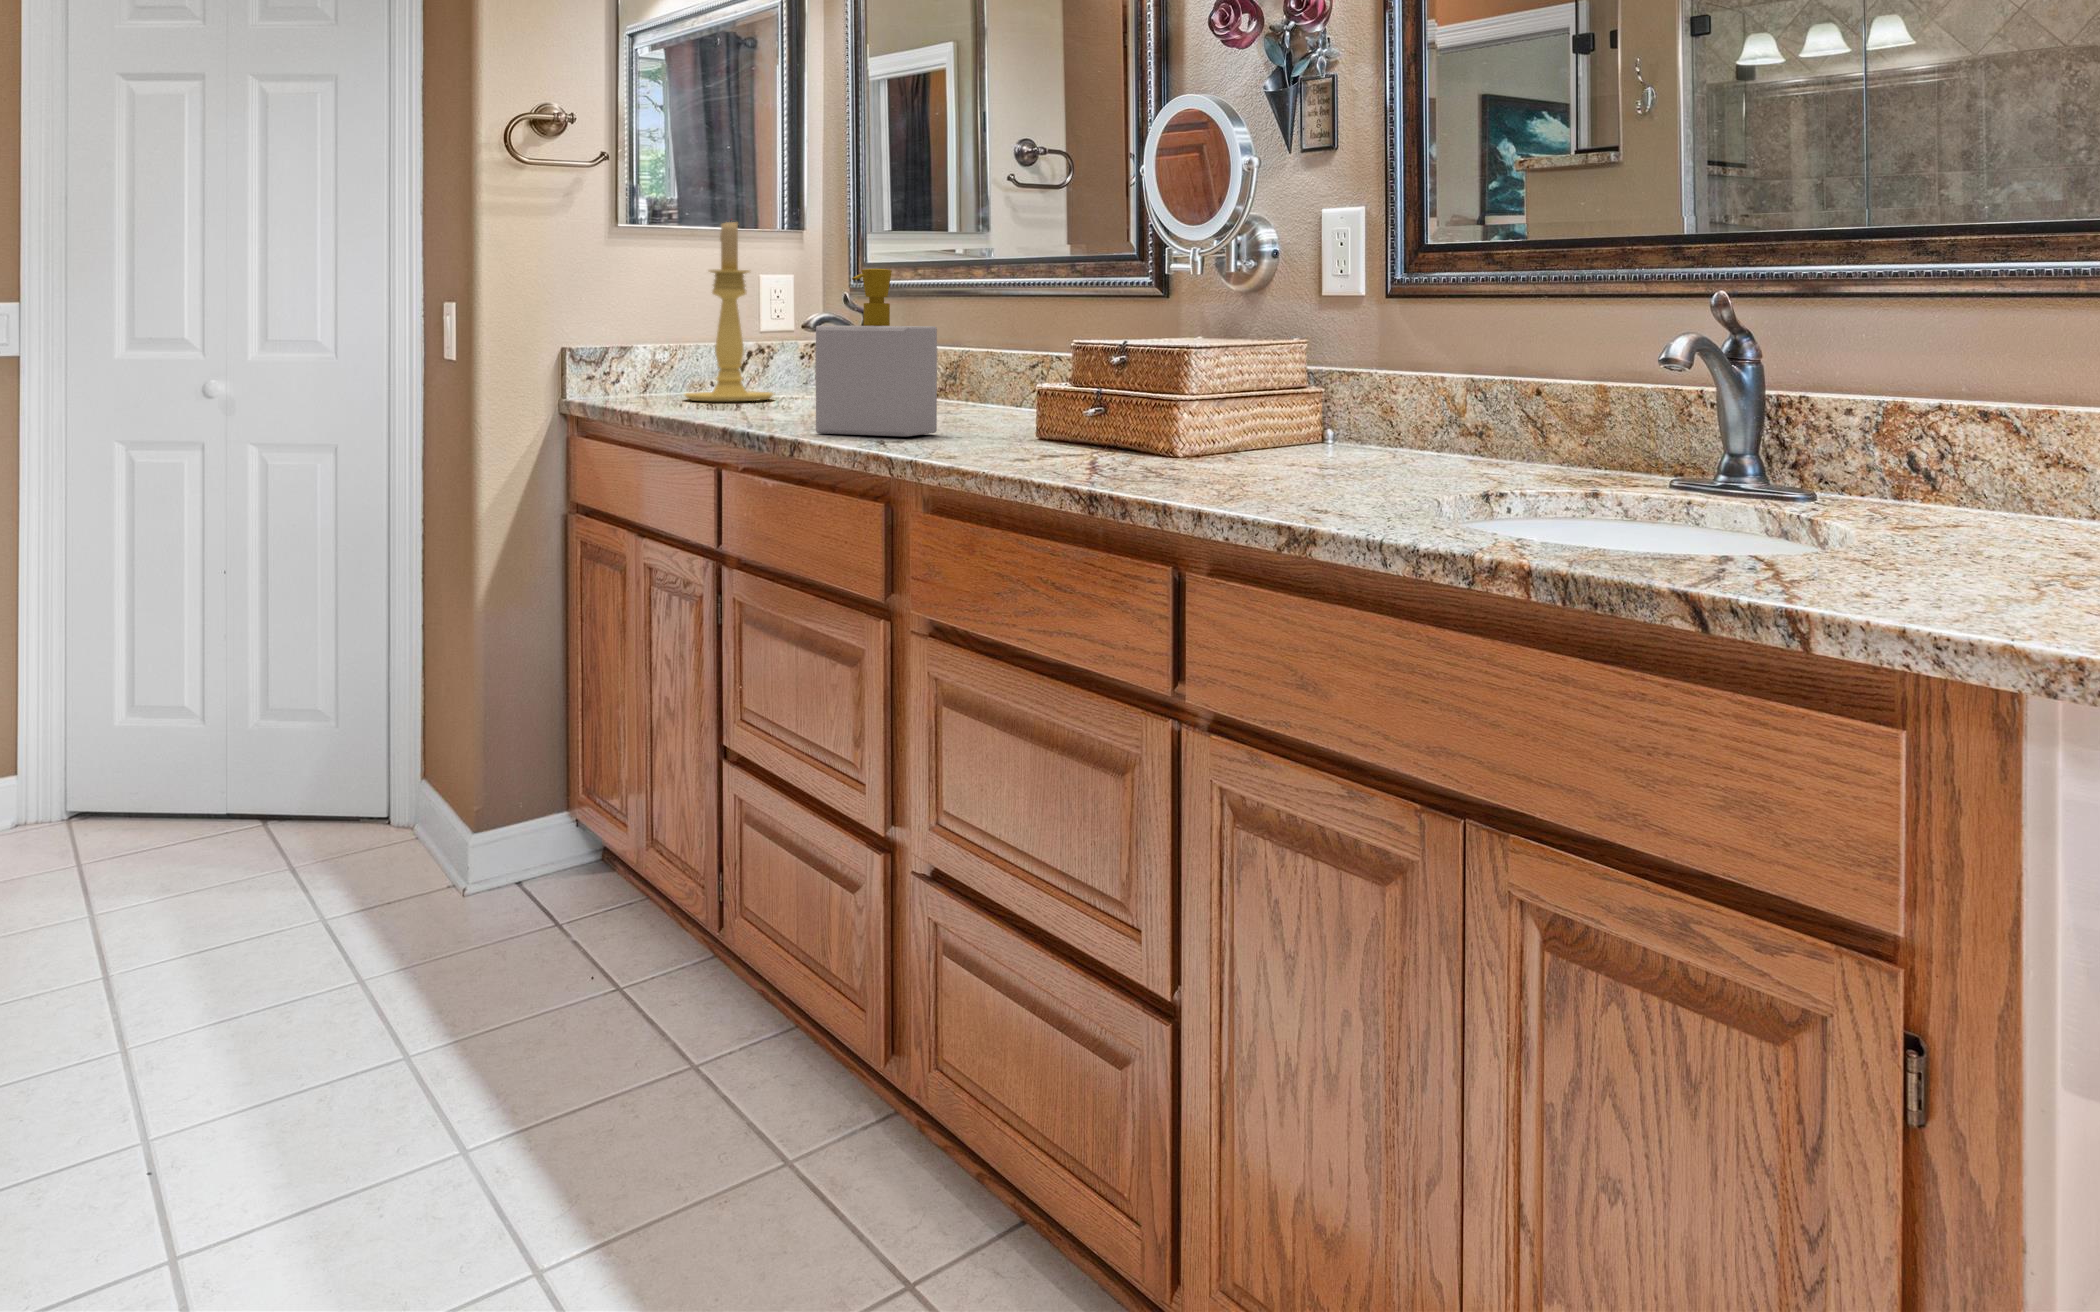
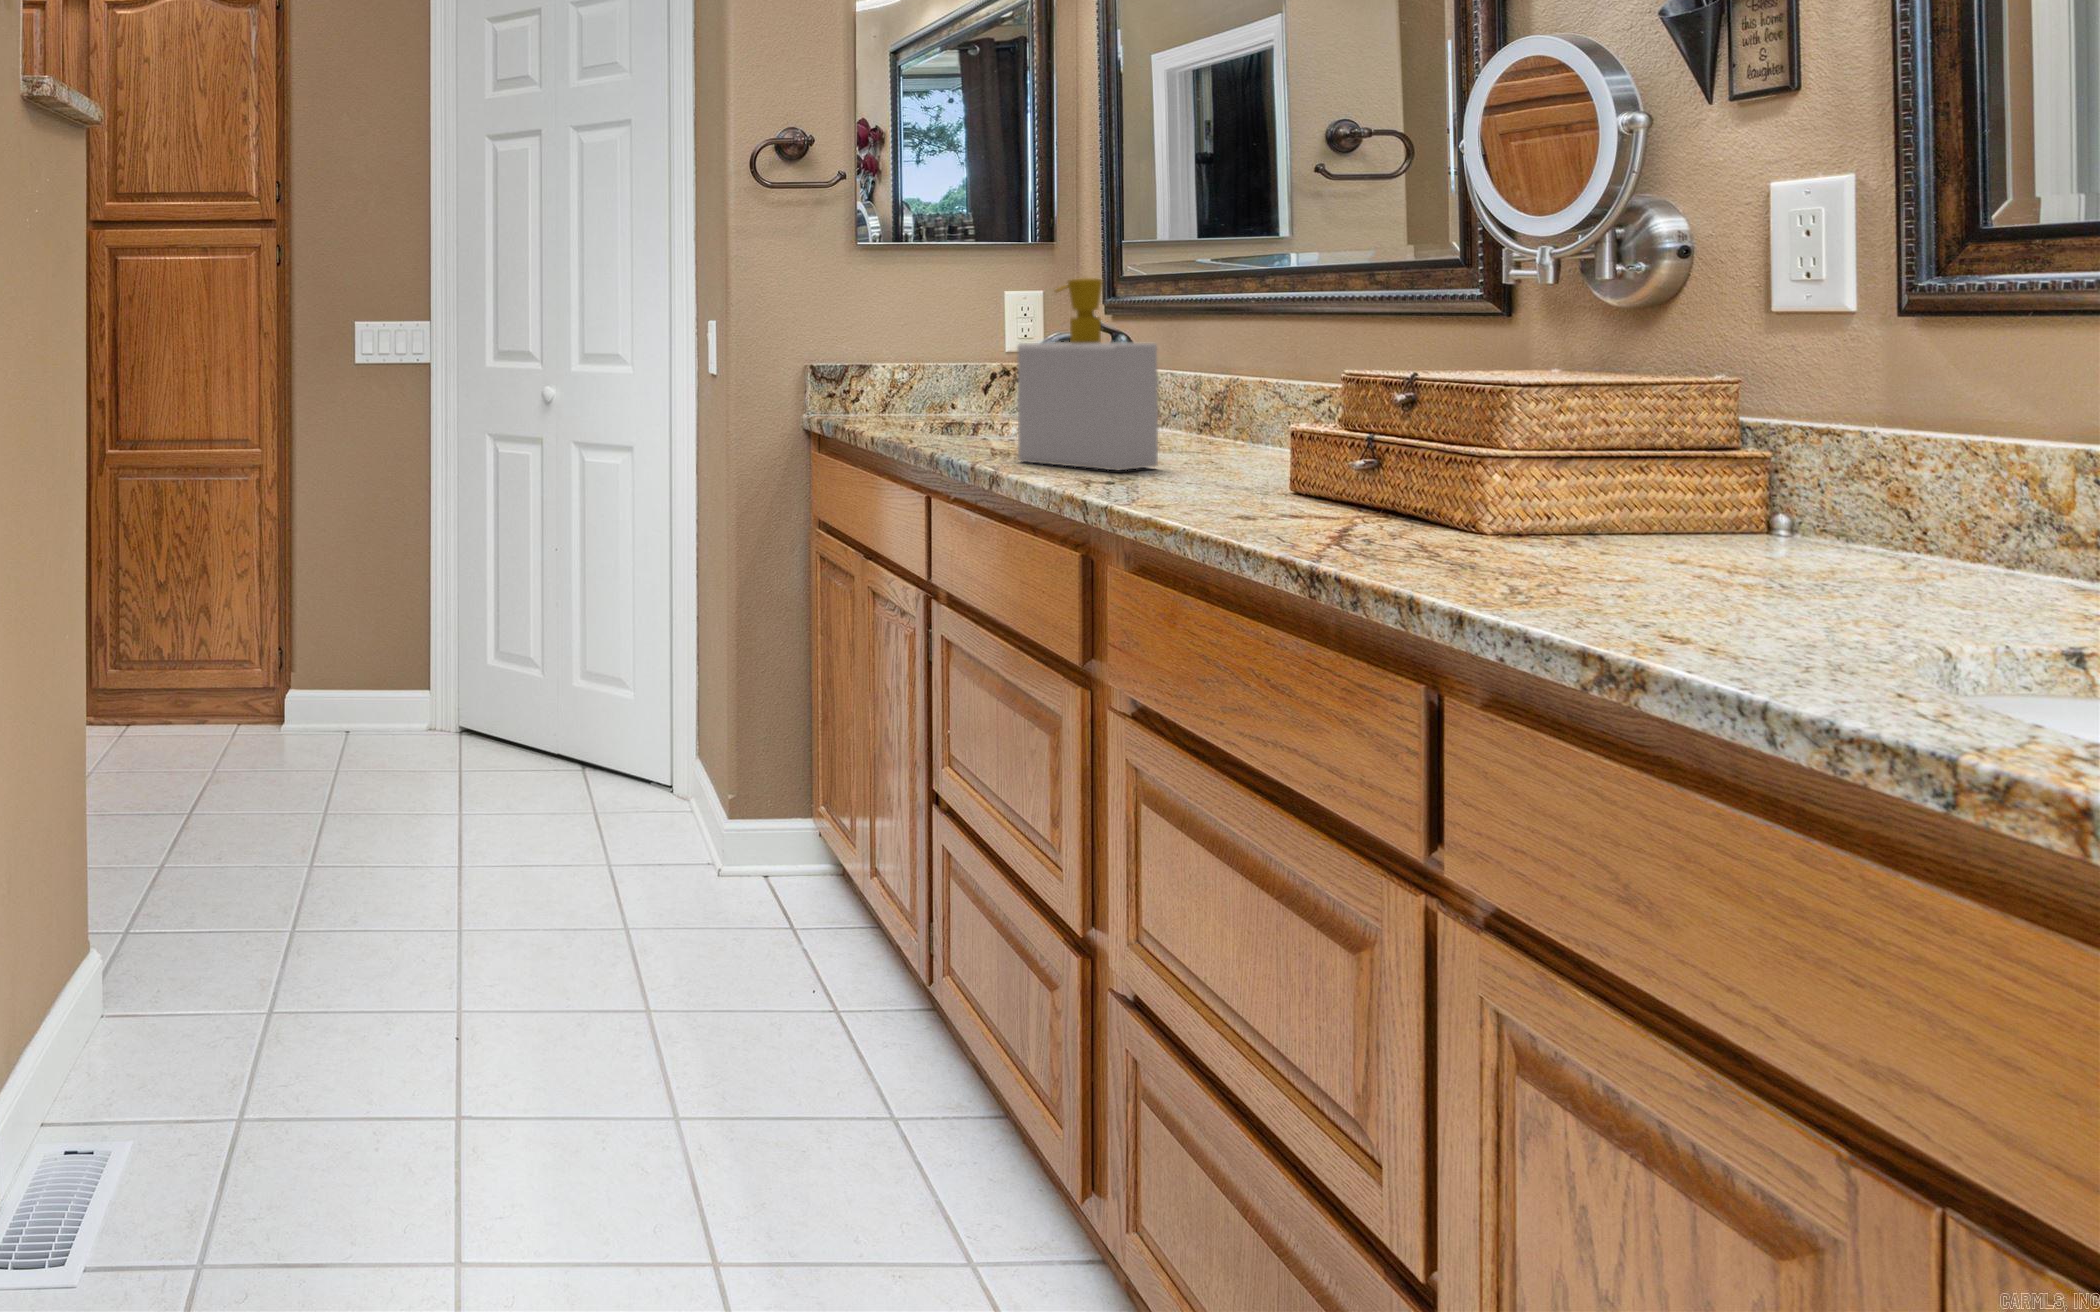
candle holder: present [685,219,773,401] -> none [914,228,1008,418]

